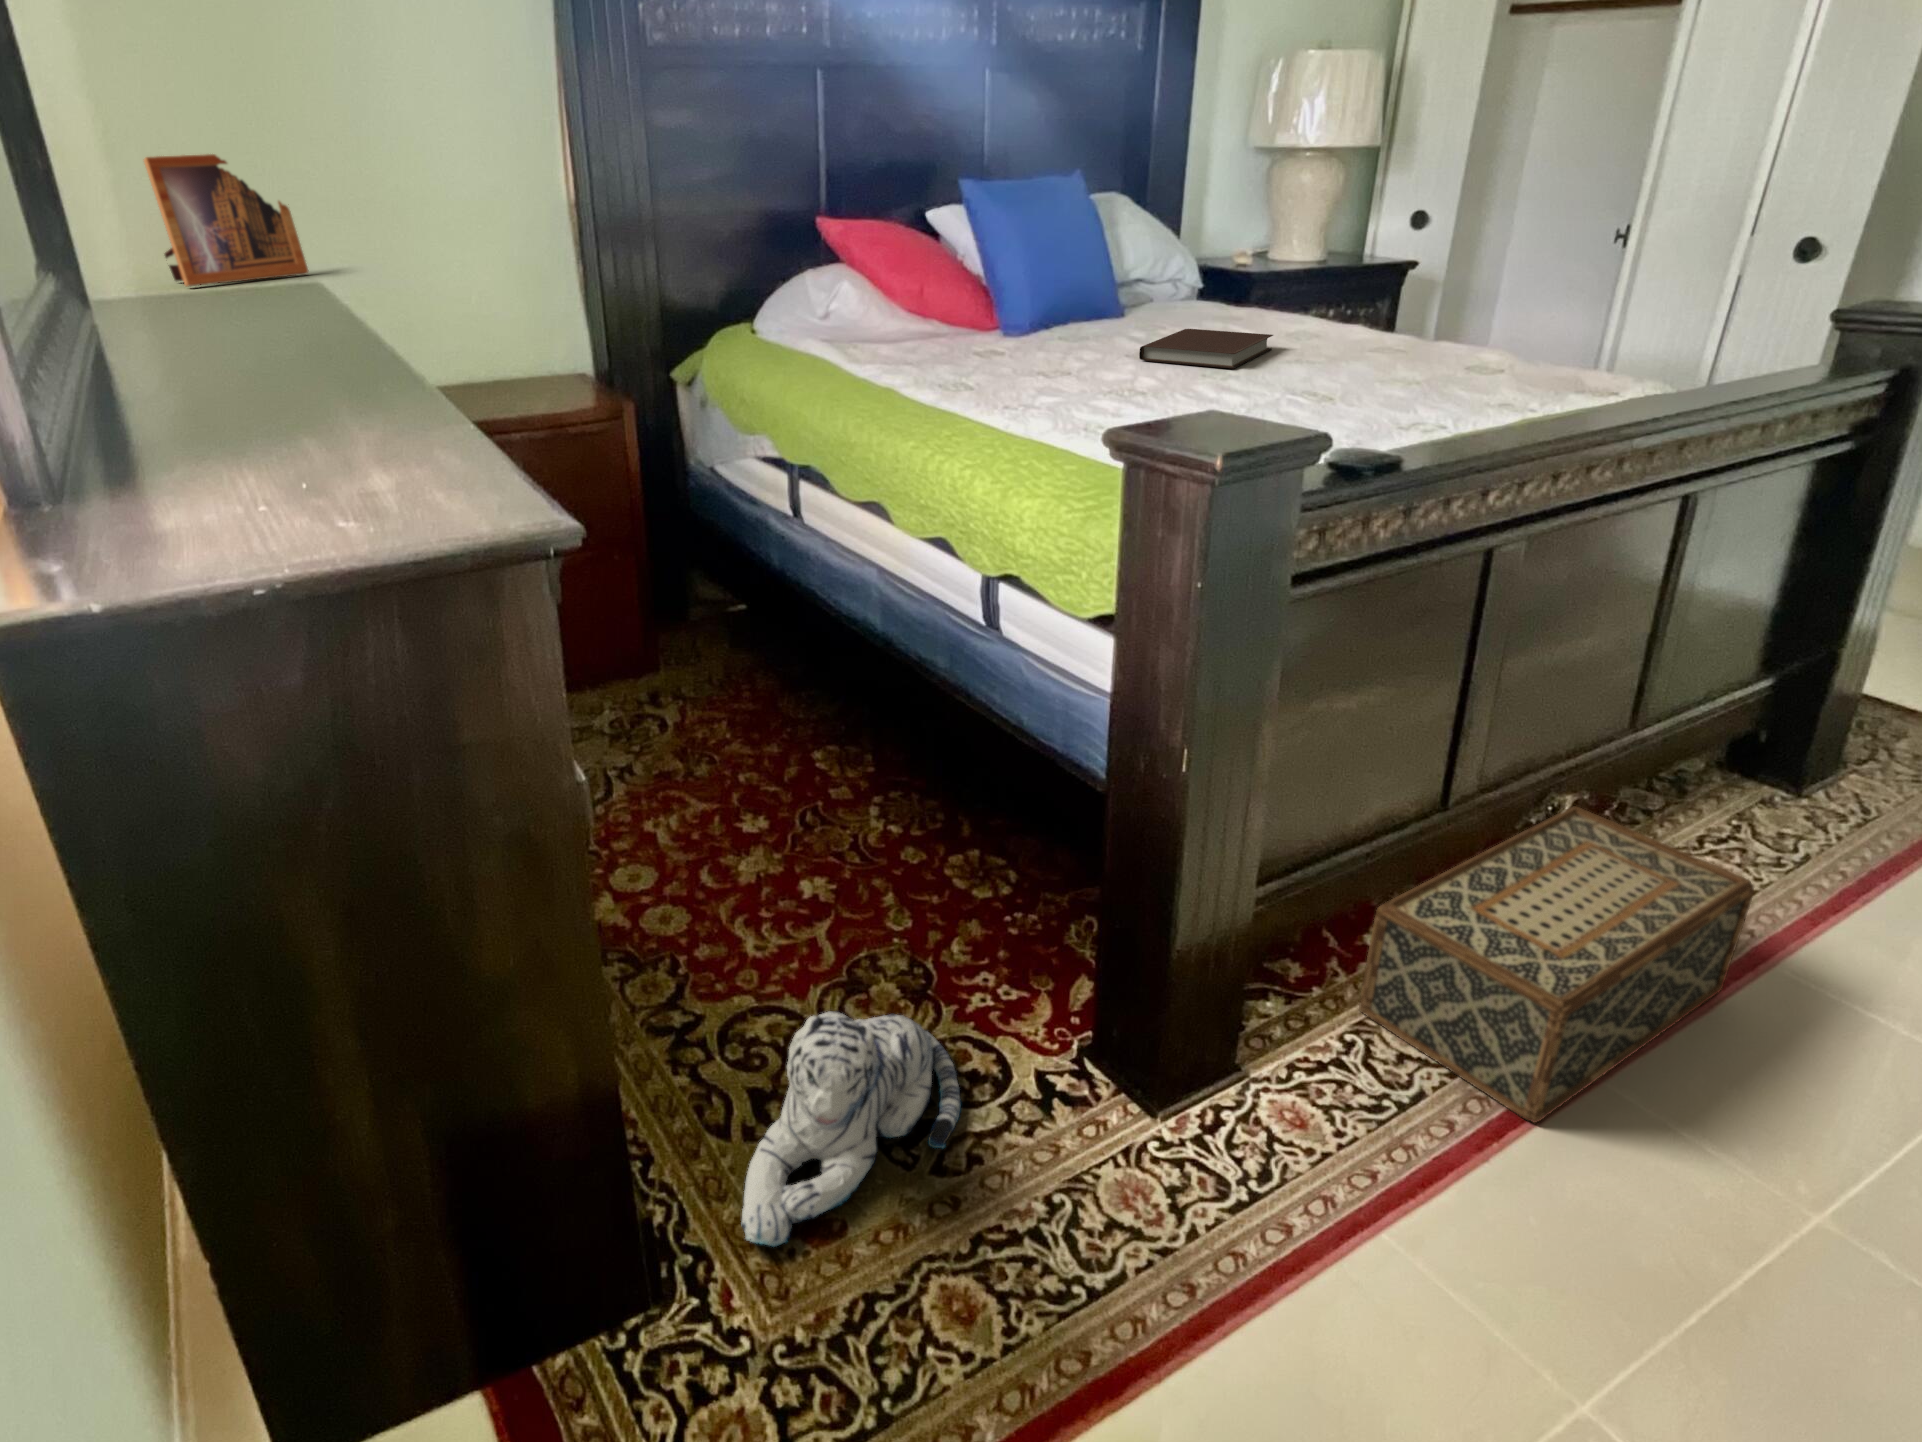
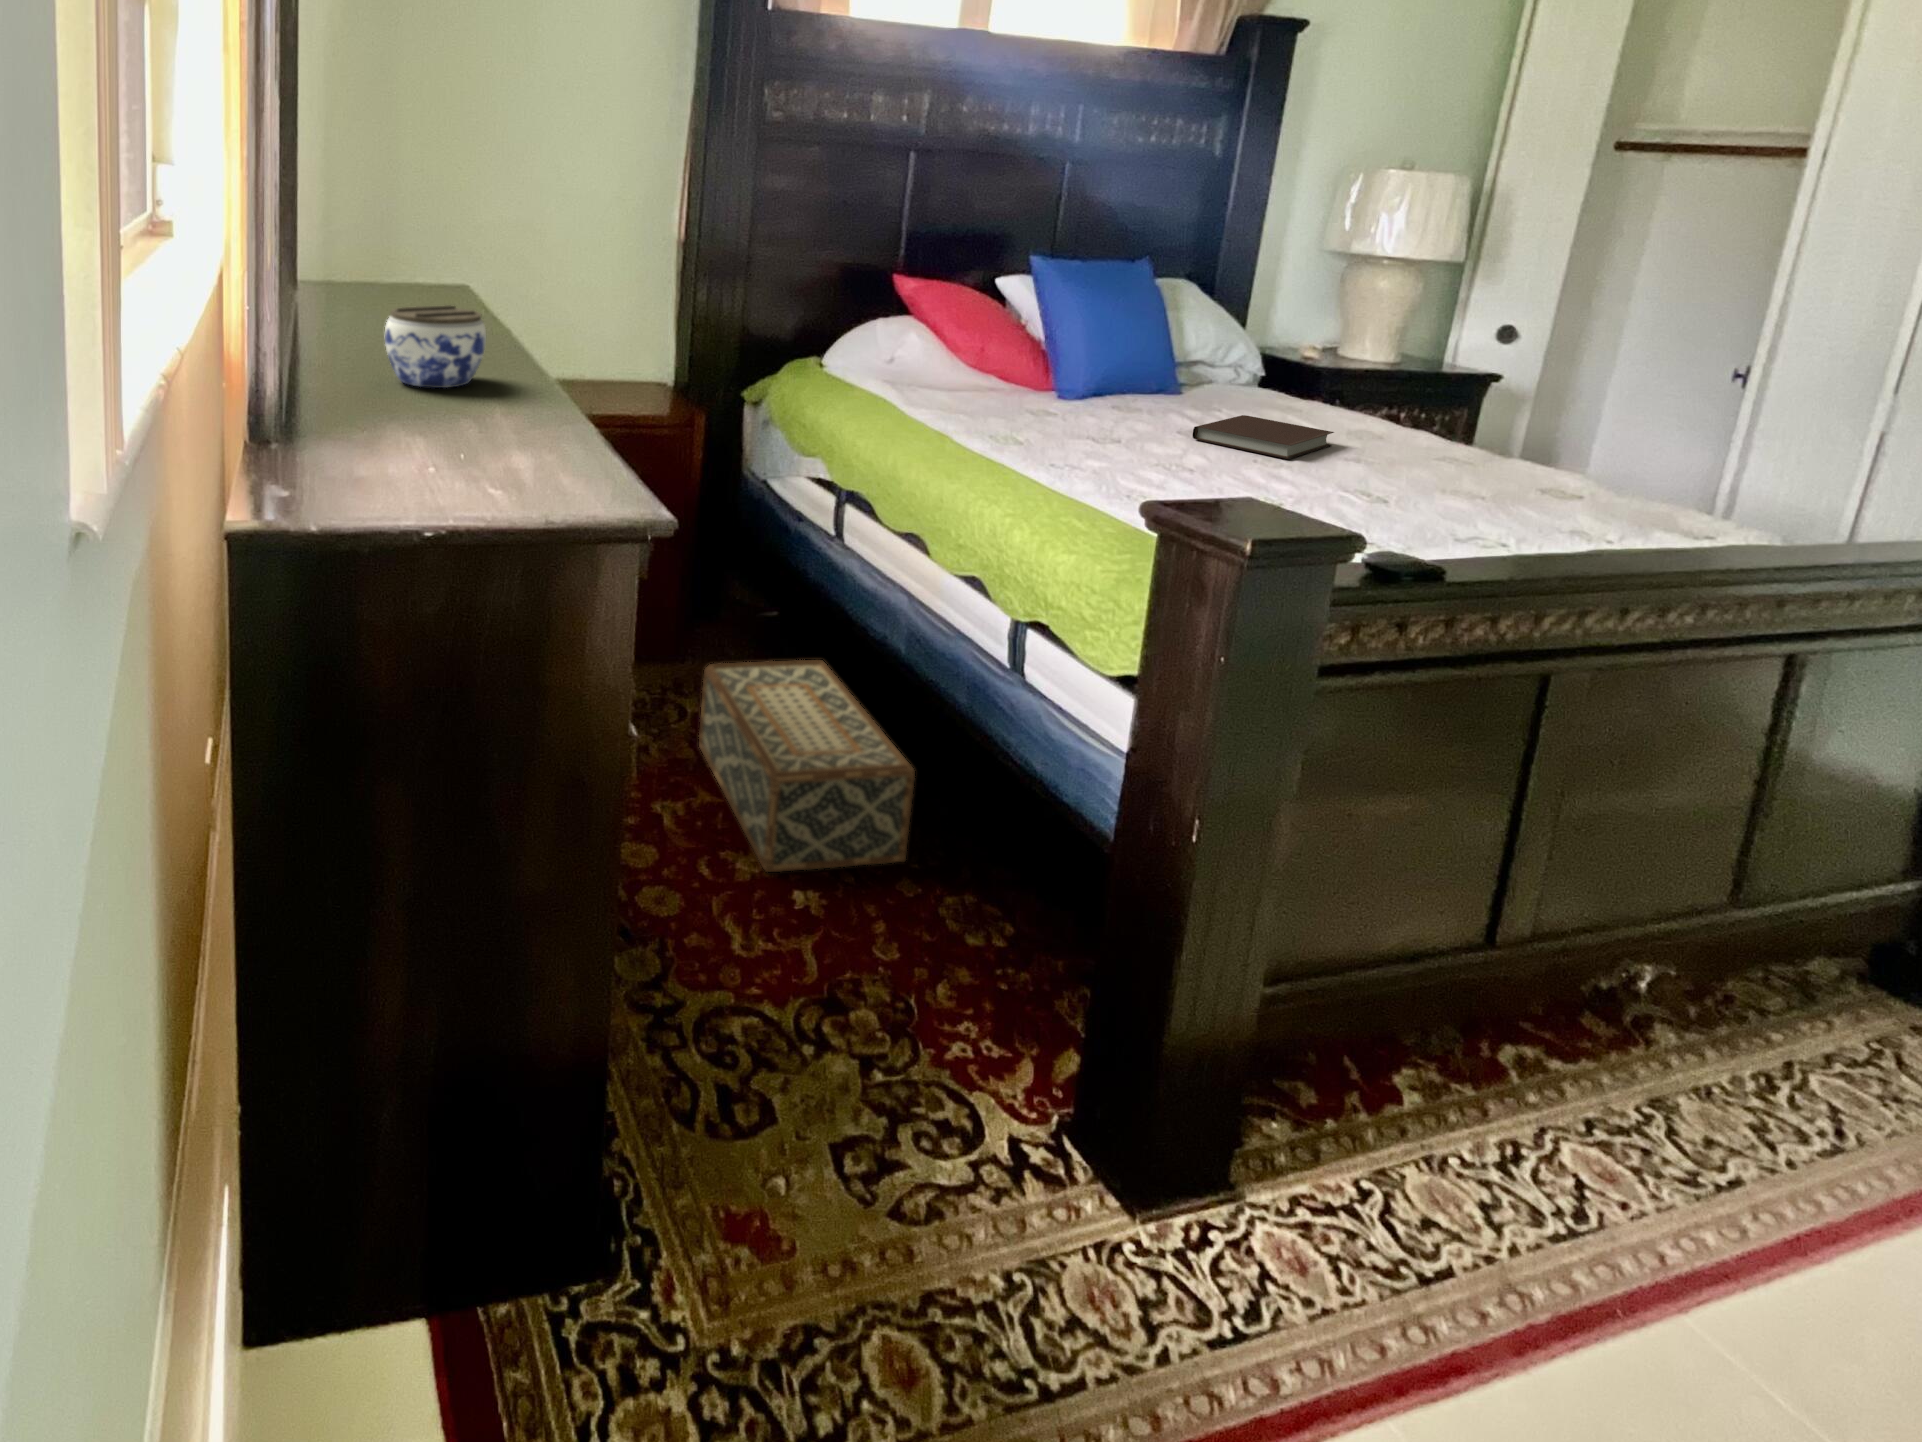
picture frame: present [144,154,309,287] -> none [355,176,462,277]
jar: none [191,302,329,410] -> present [385,305,486,388]
woven basket: present [1359,806,1754,1123] -> present [699,660,915,872]
plush toy: present [742,1011,961,1247] -> none [693,1016,930,1250]

